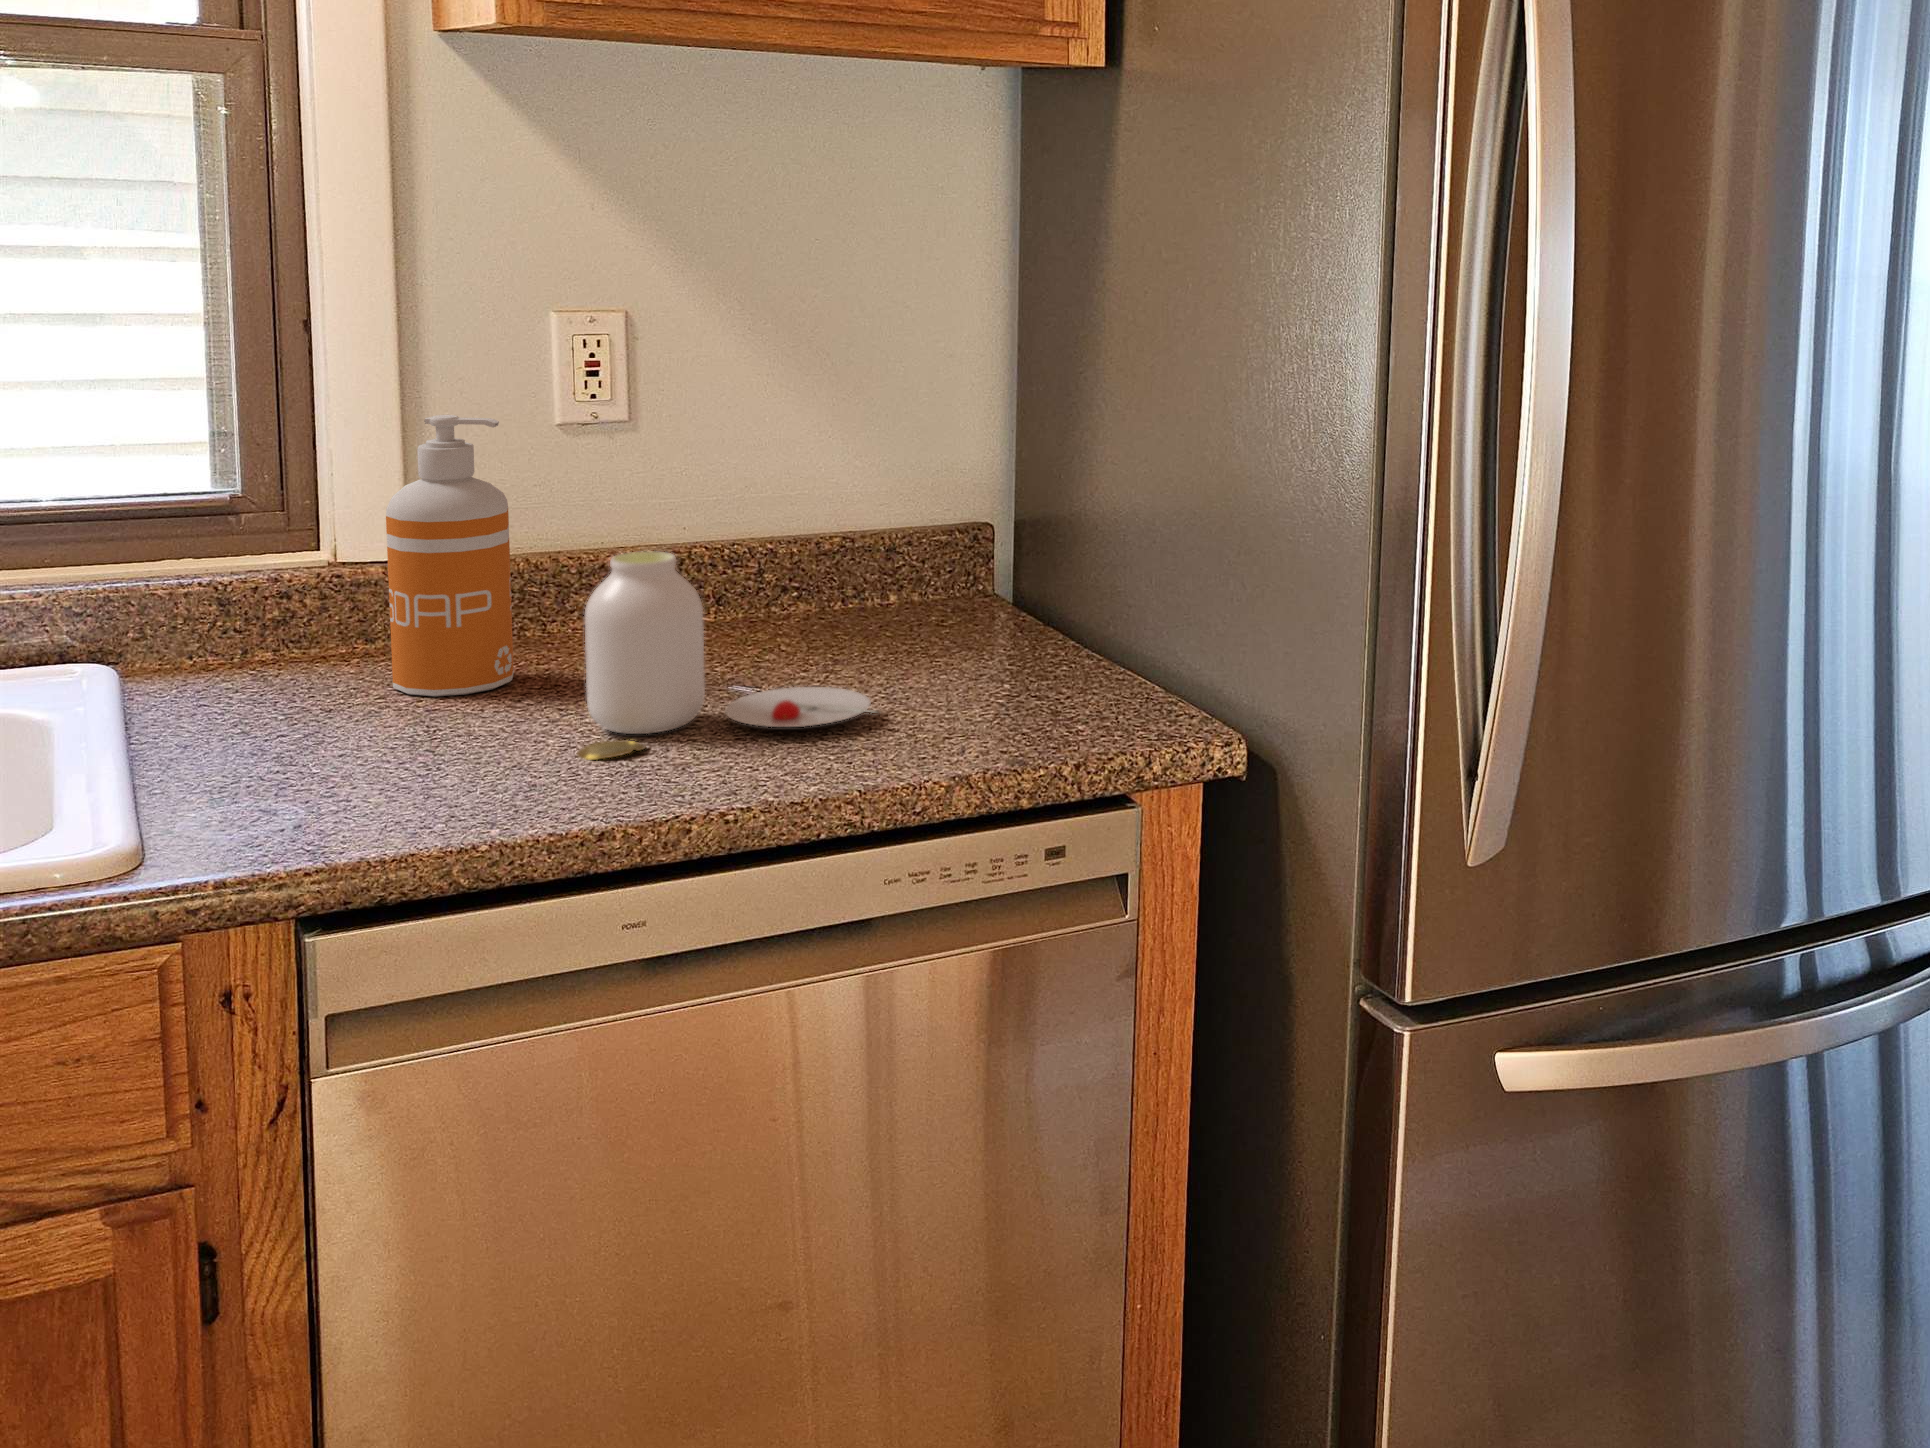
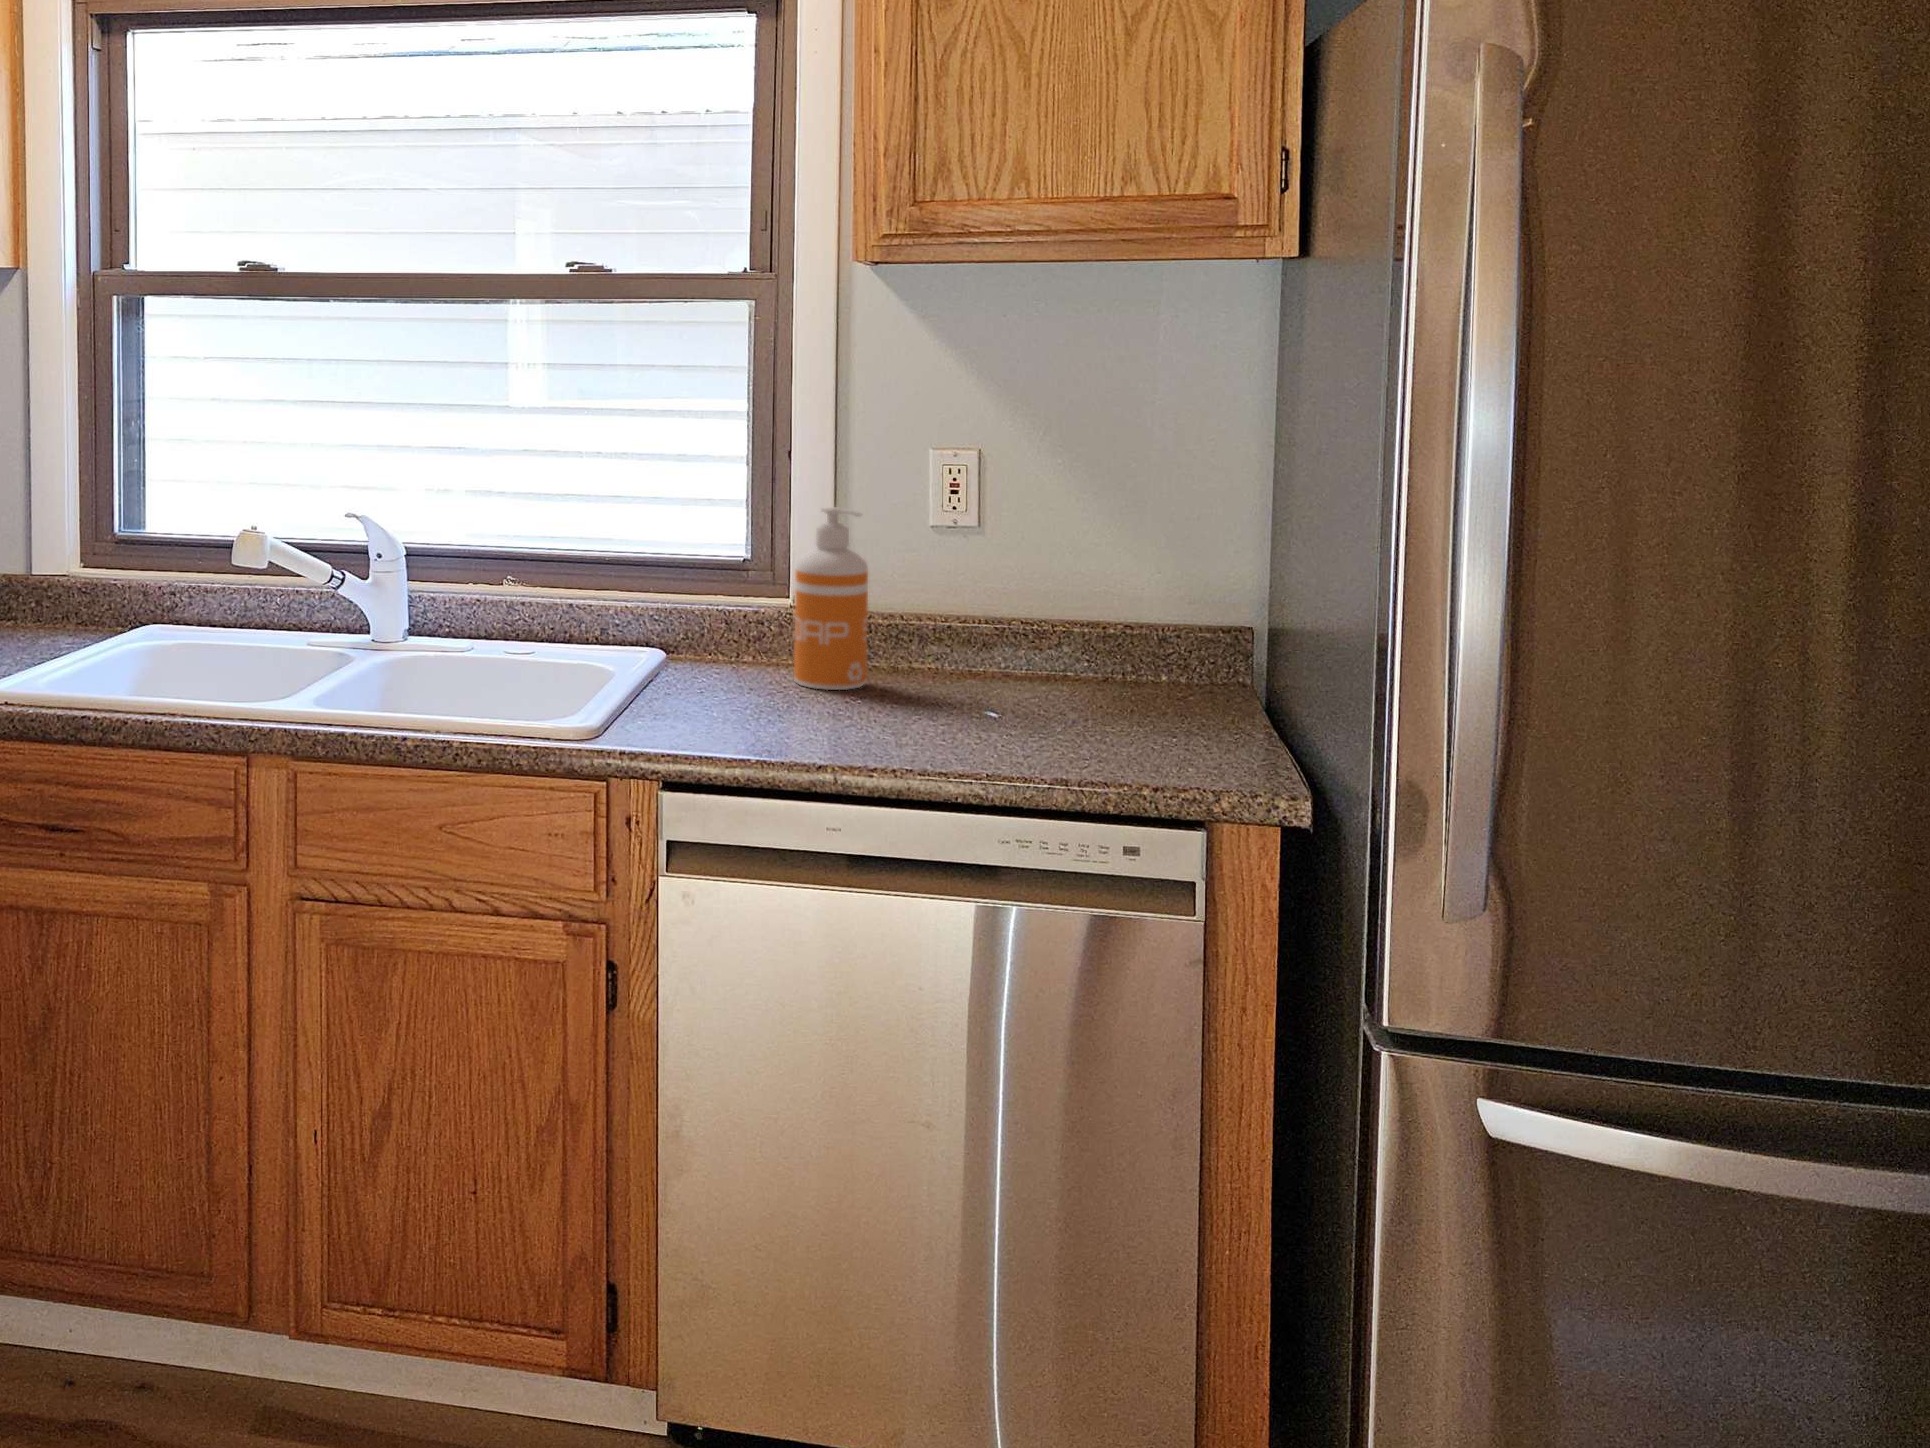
jar: present [577,551,876,760] -> none [851,603,1053,738]

